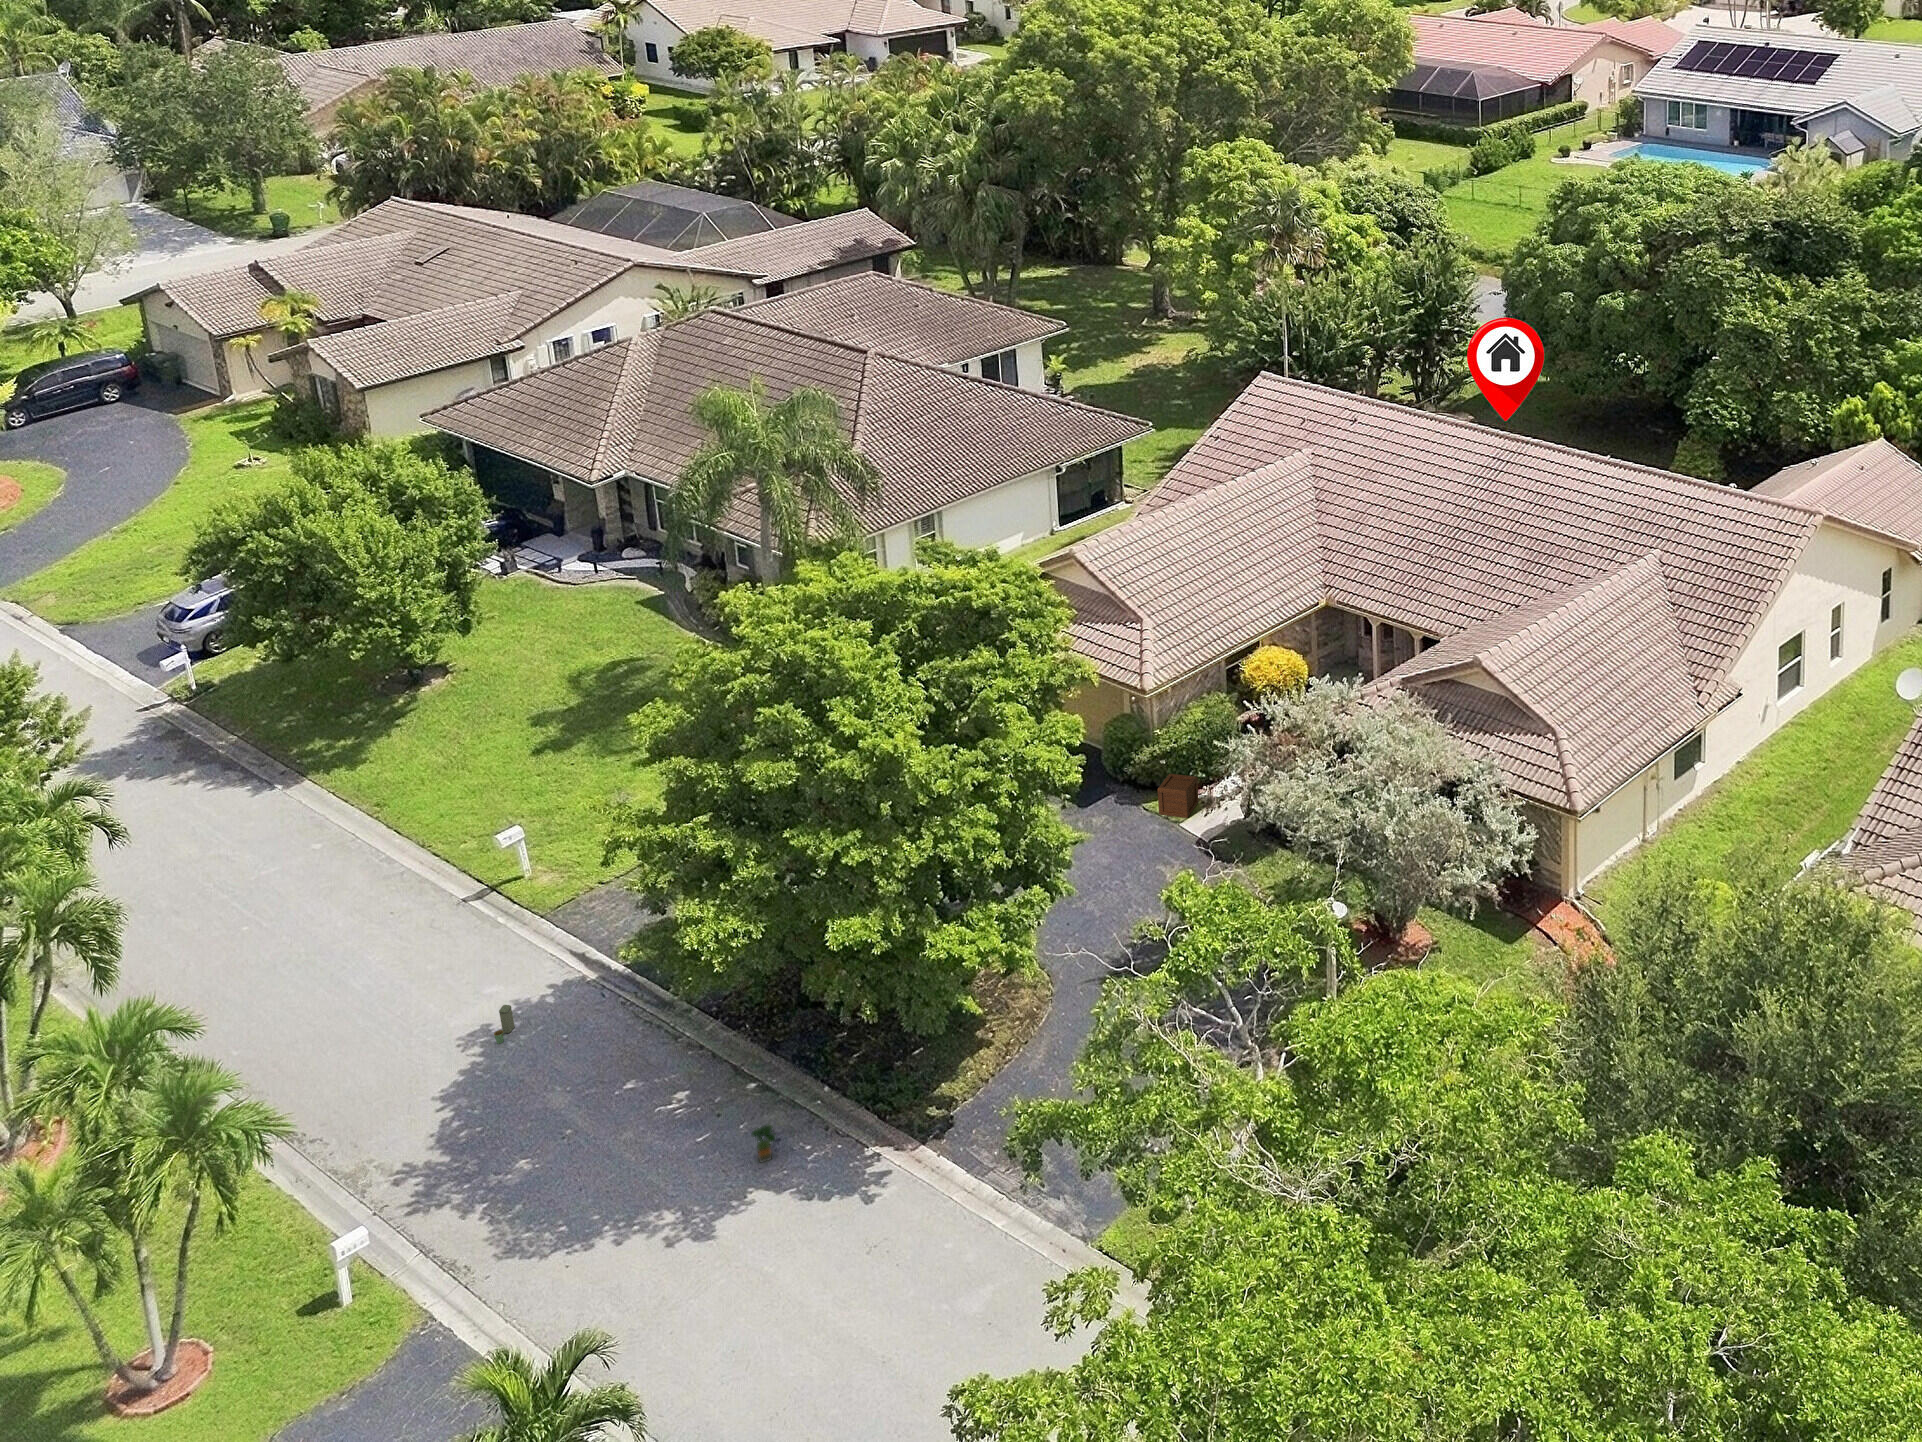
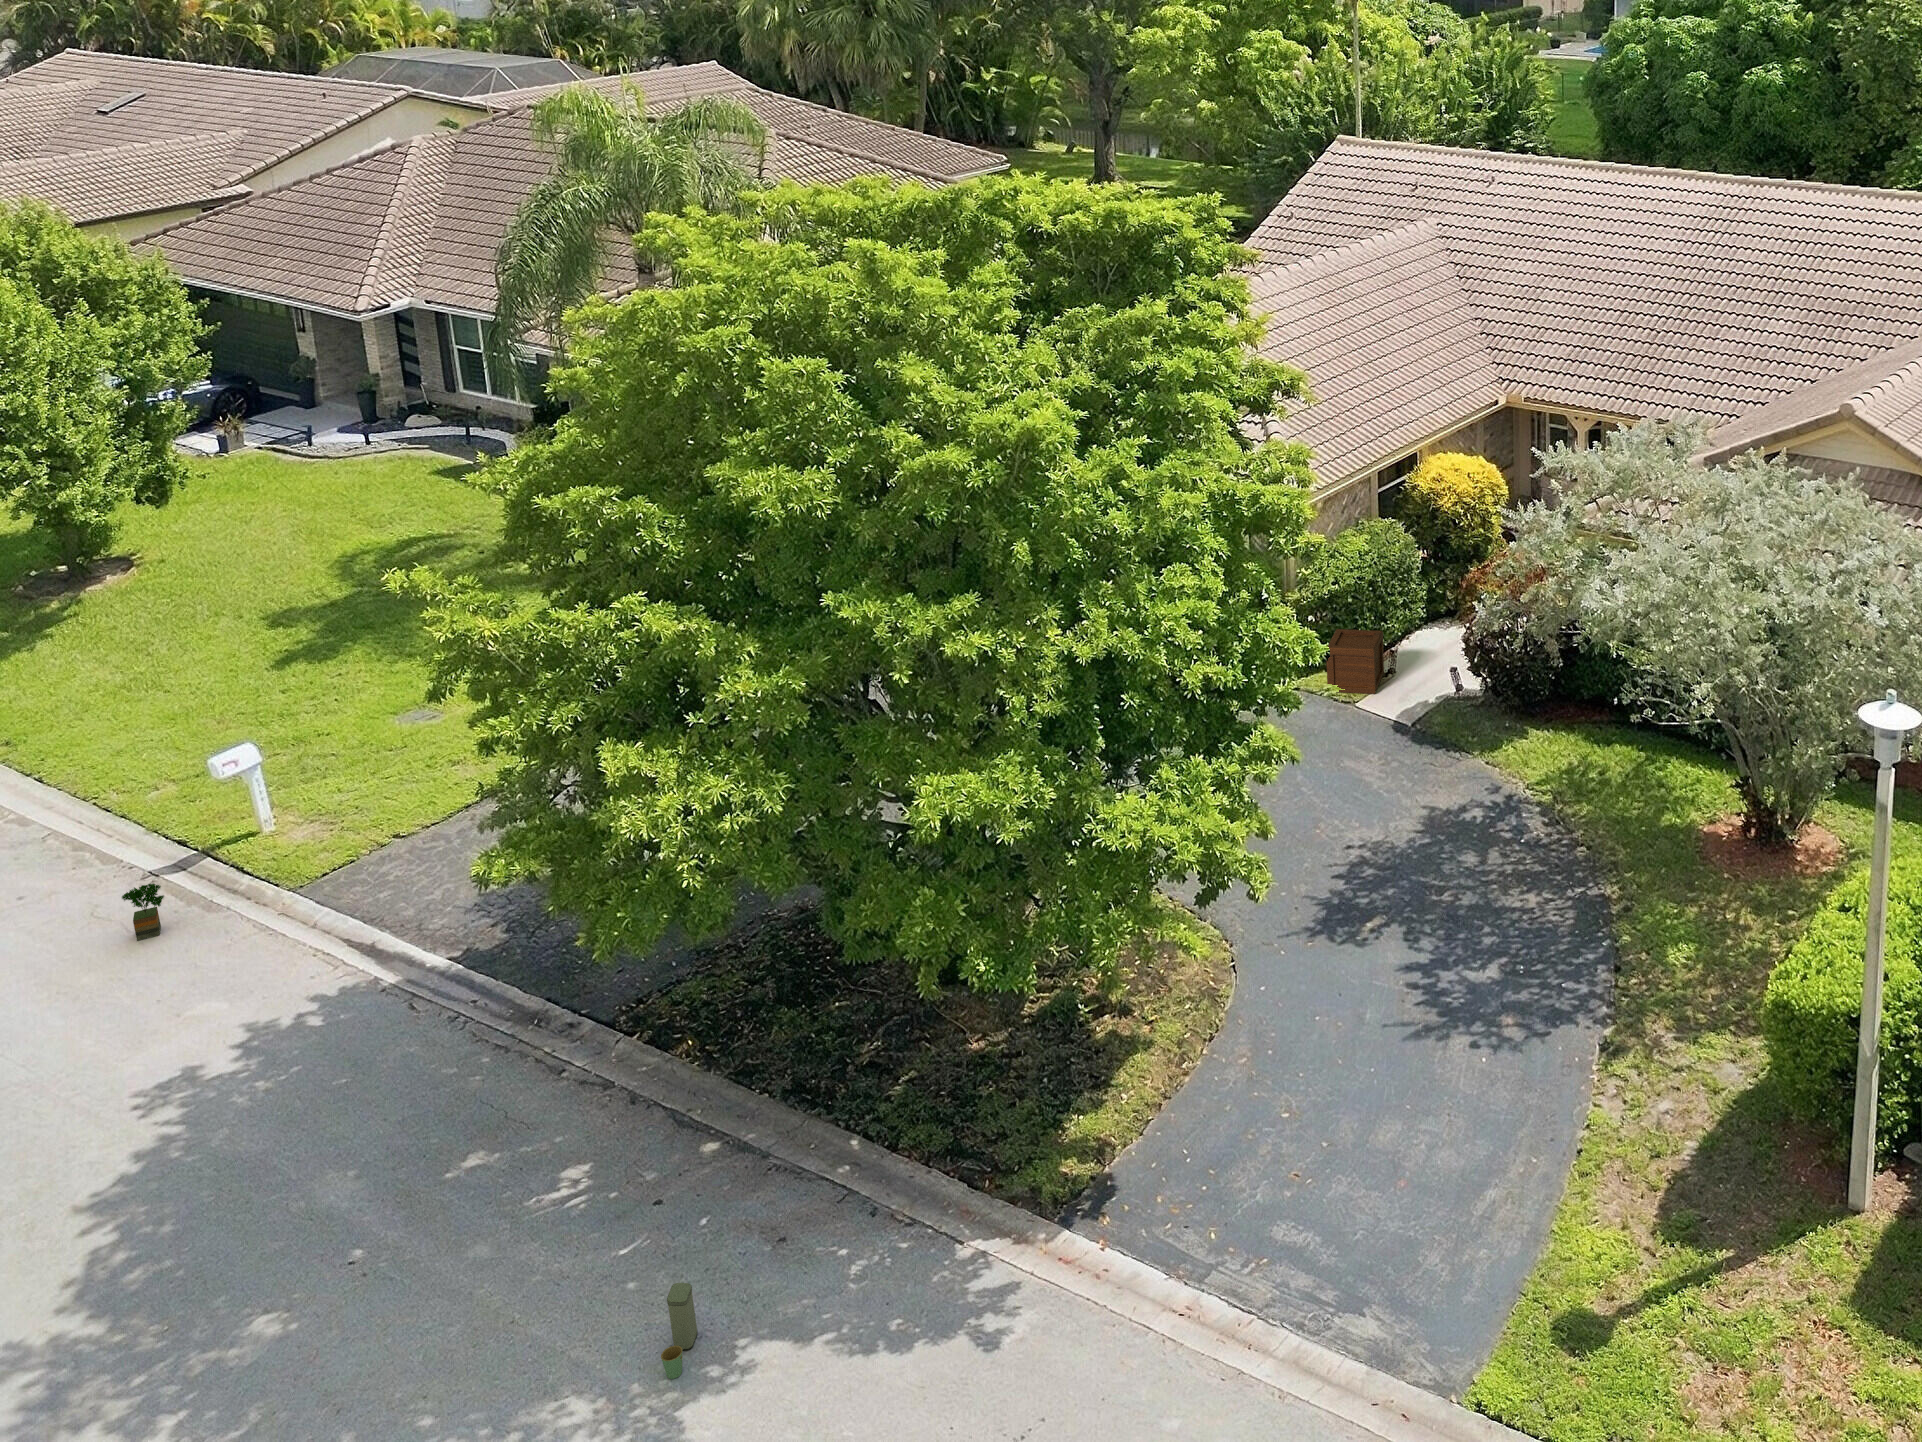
trash can: present [494,1005,514,1044] -> present [661,1283,698,1379]
potted tree: present [752,1125,776,1163] -> present [122,883,164,941]

